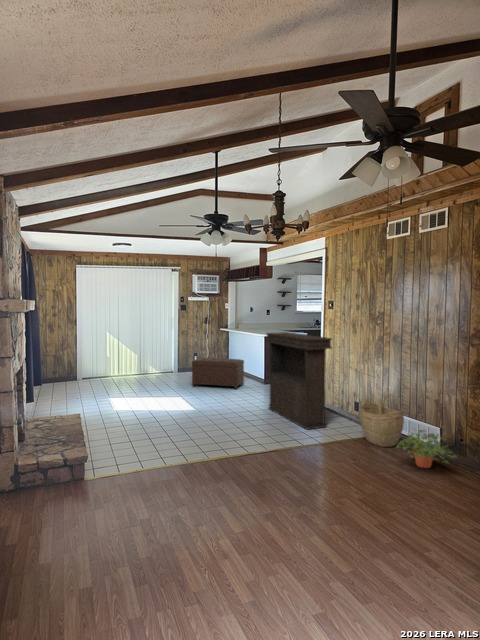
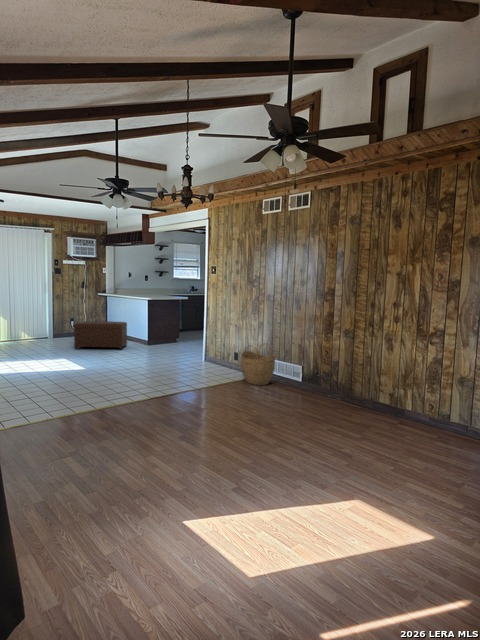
console table: present [266,332,331,429] -> none [154,294,216,378]
potted plant: present [396,430,457,468] -> none [271,369,315,397]

